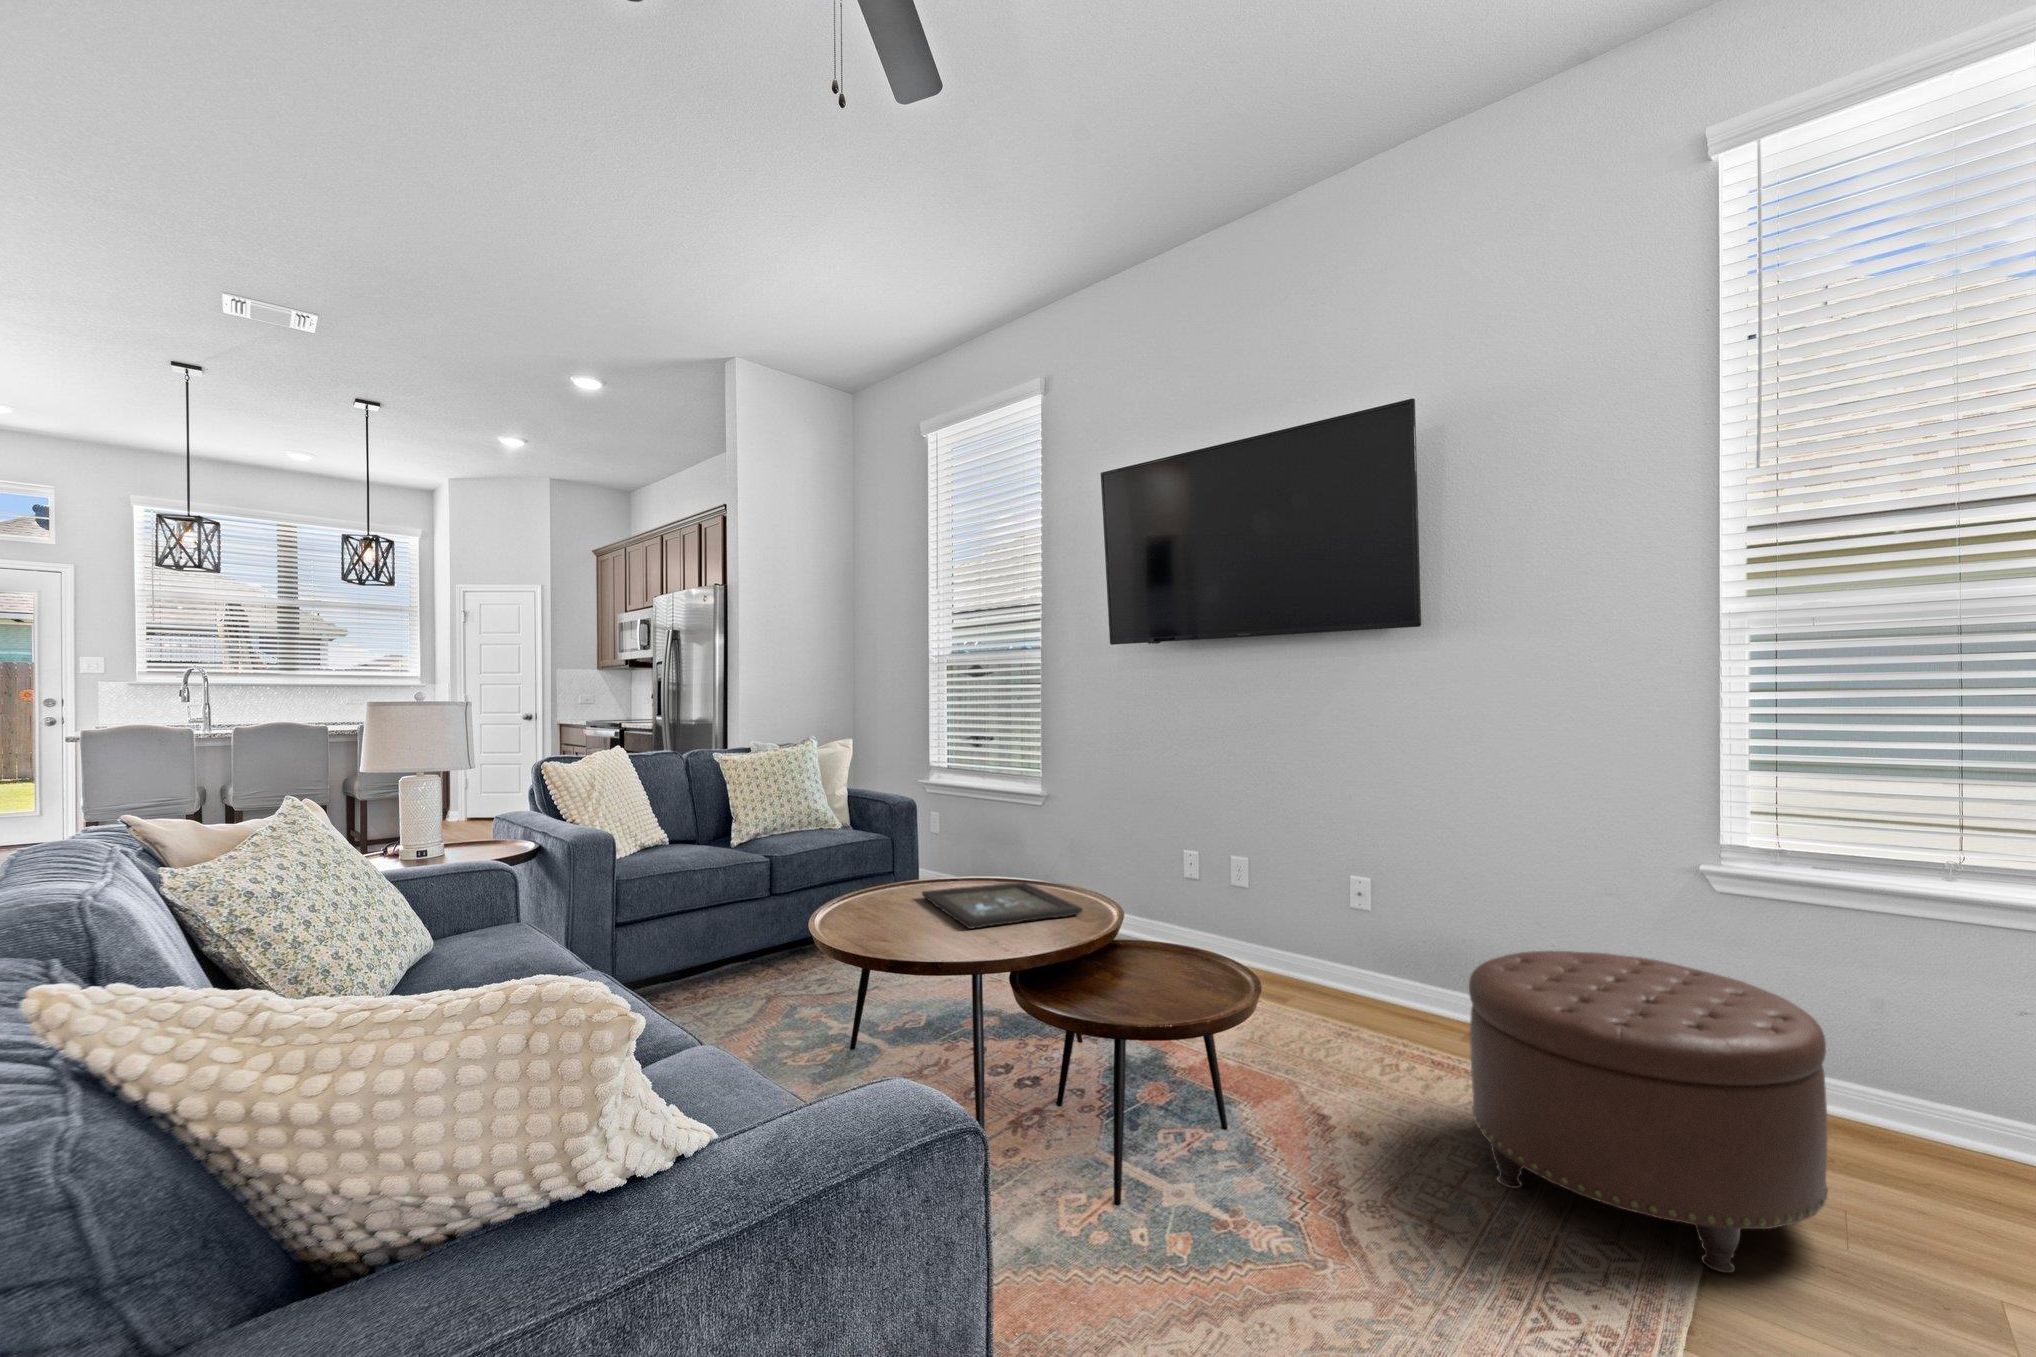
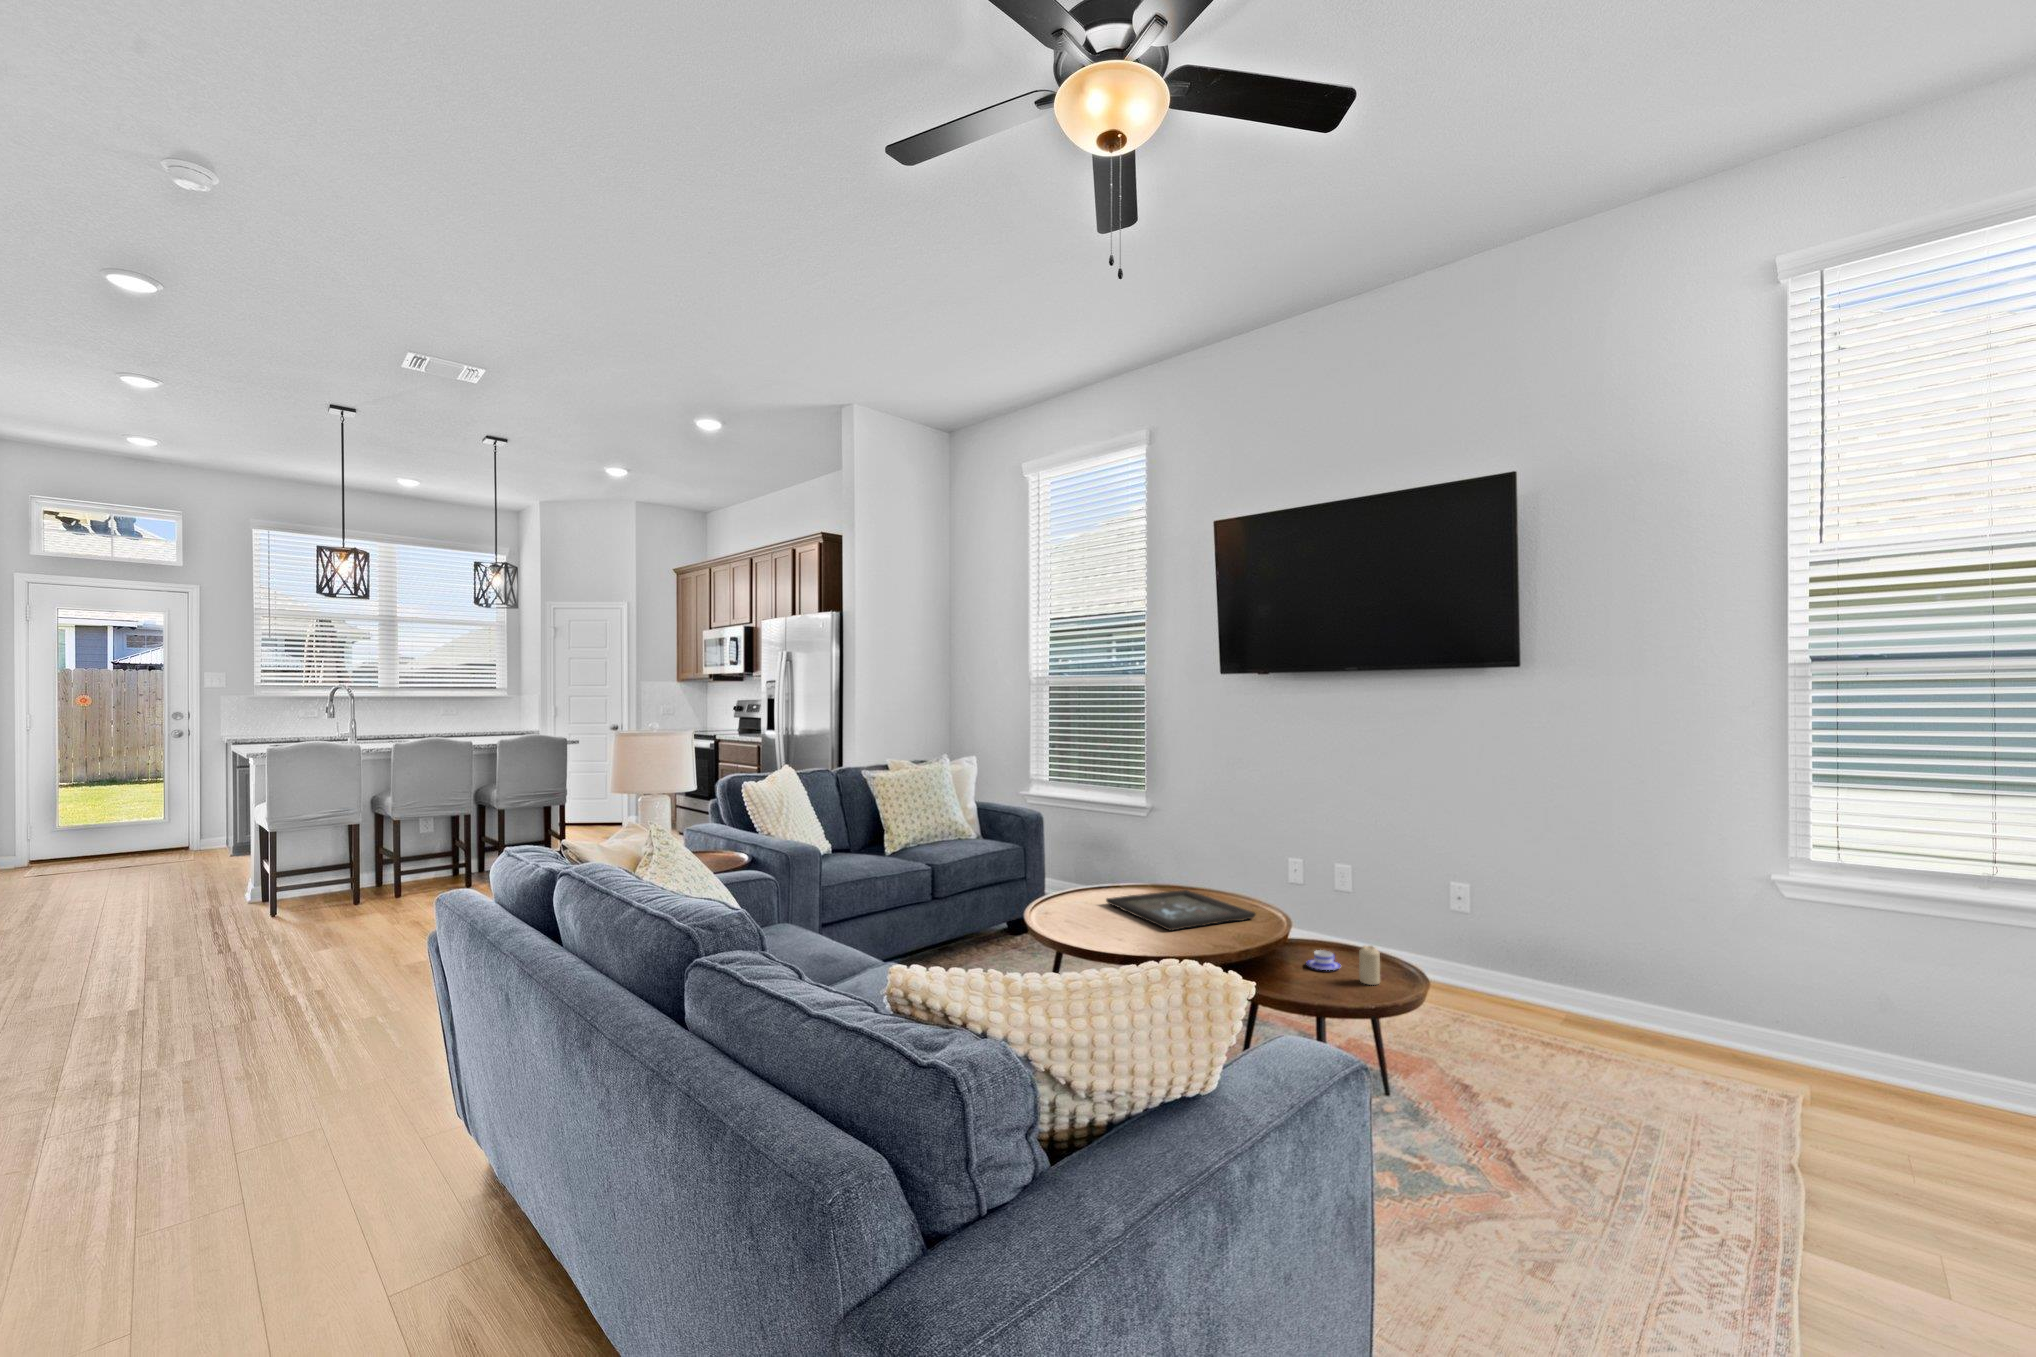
candle: none [1174,947,1199,995] -> present [1359,946,1380,985]
ottoman: present [1469,951,1828,1273] -> none [1596,948,1898,1198]
teacup: none [1123,953,1163,976] -> present [1307,950,1341,970]

